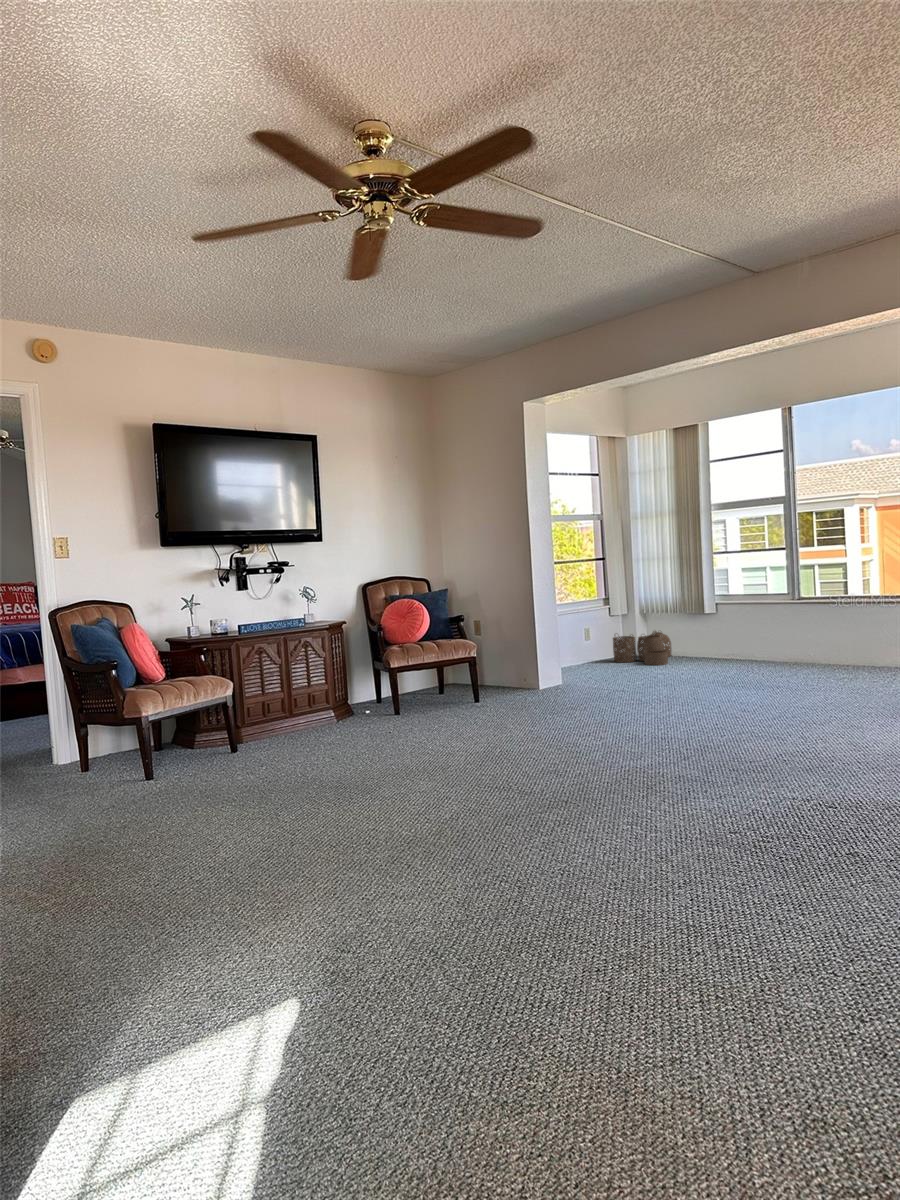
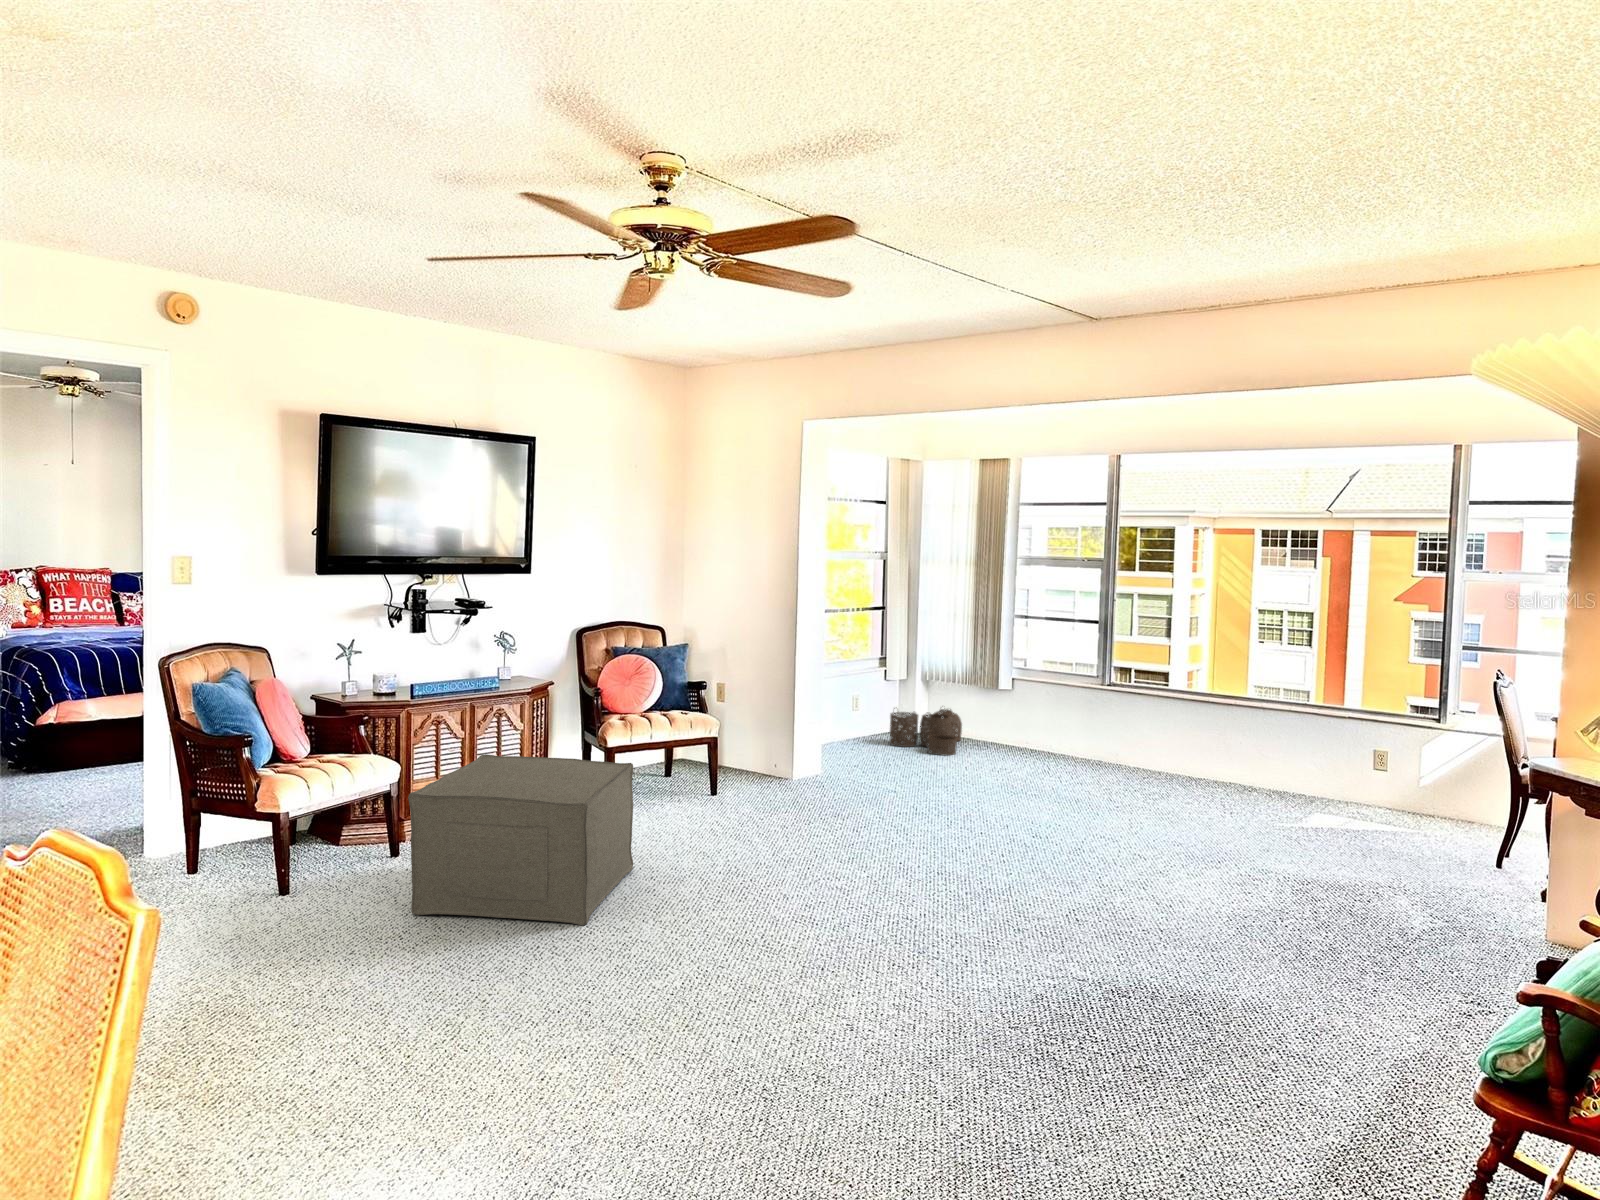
ottoman: none [232,664,413,785] -> present [408,754,633,925]

